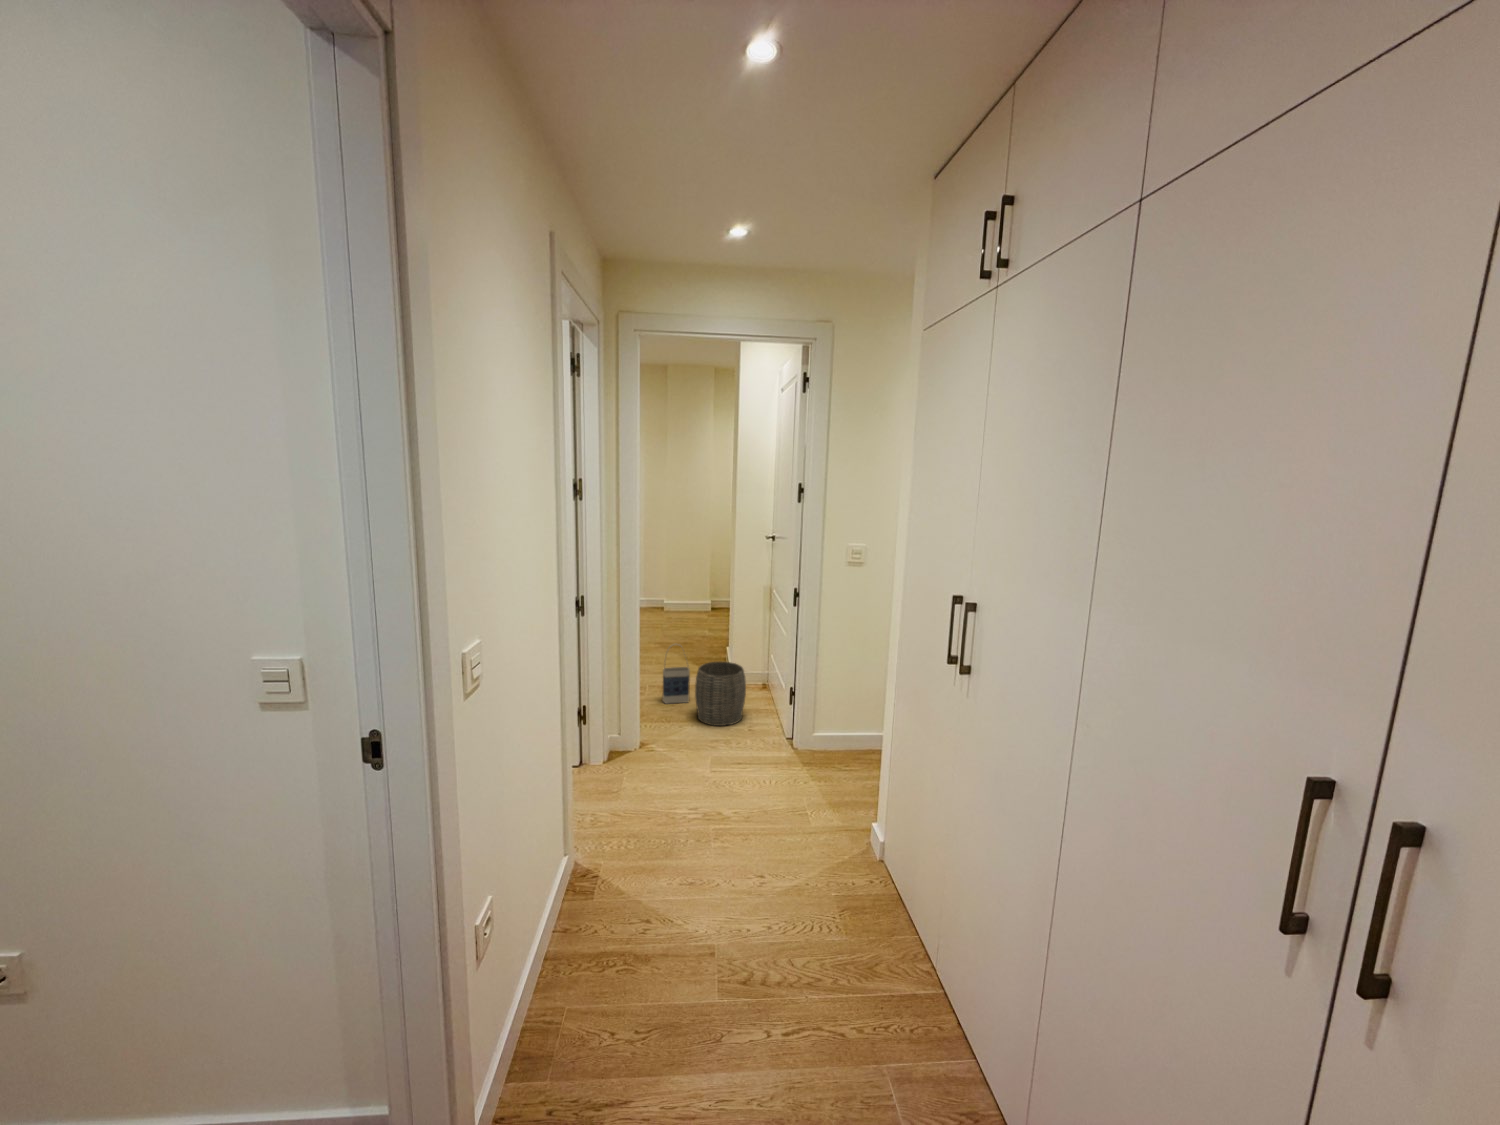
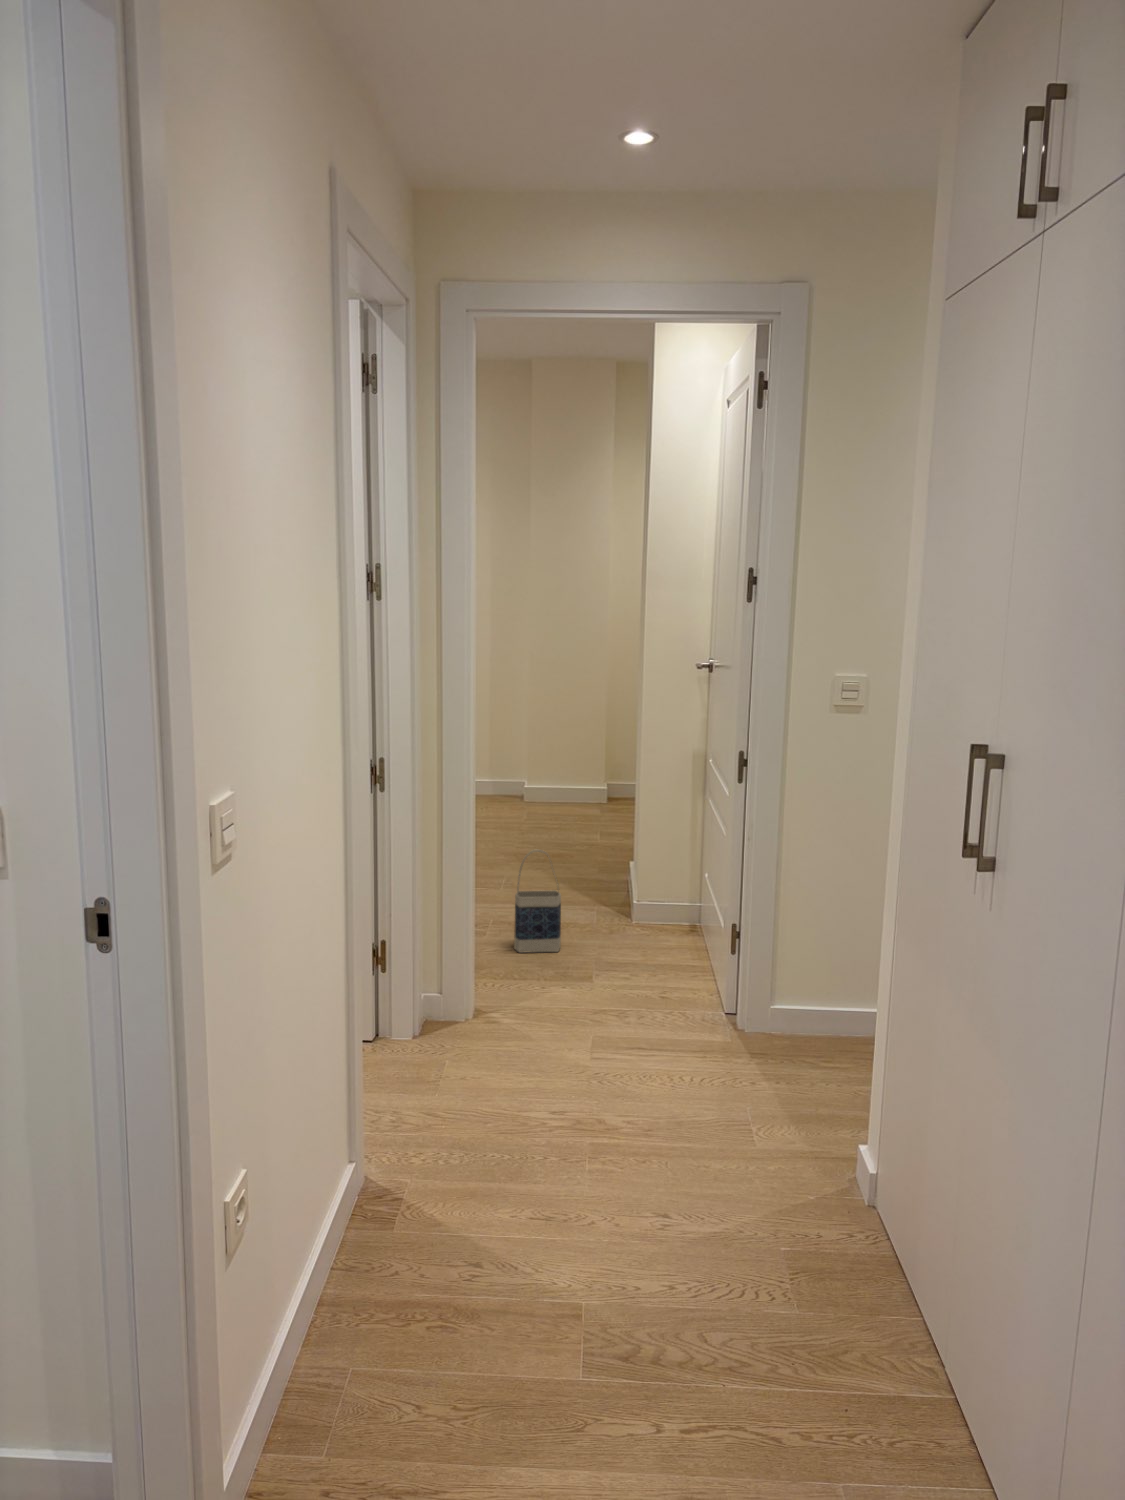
woven basket: present [695,662,746,726] -> none [569,881,657,990]

